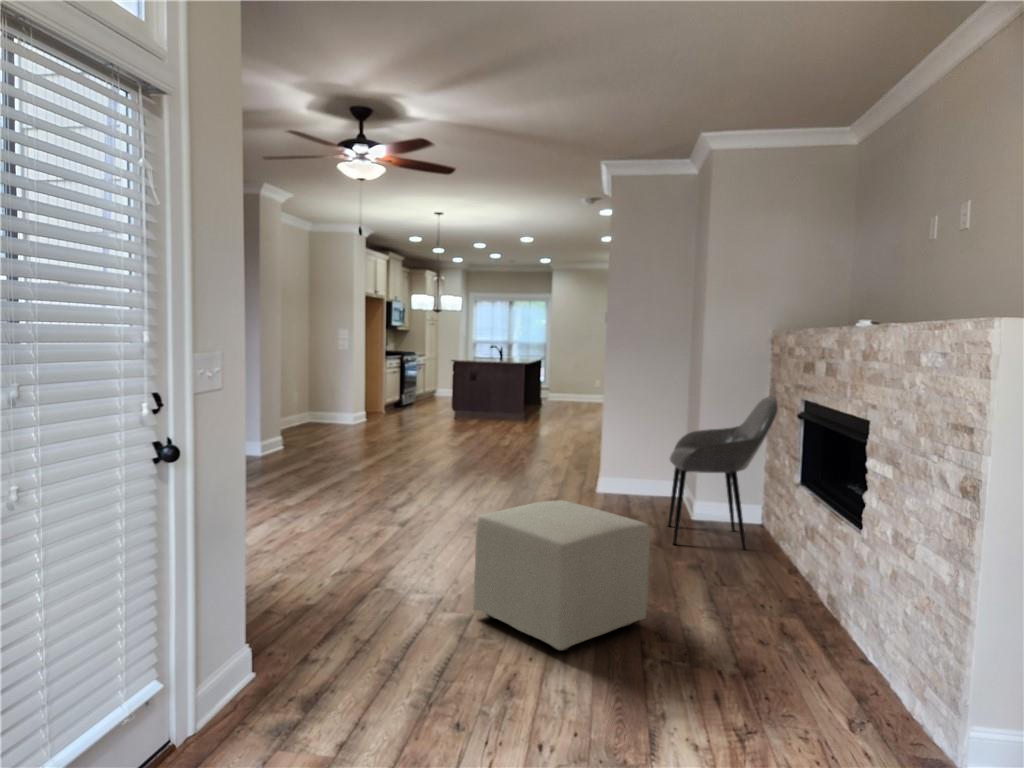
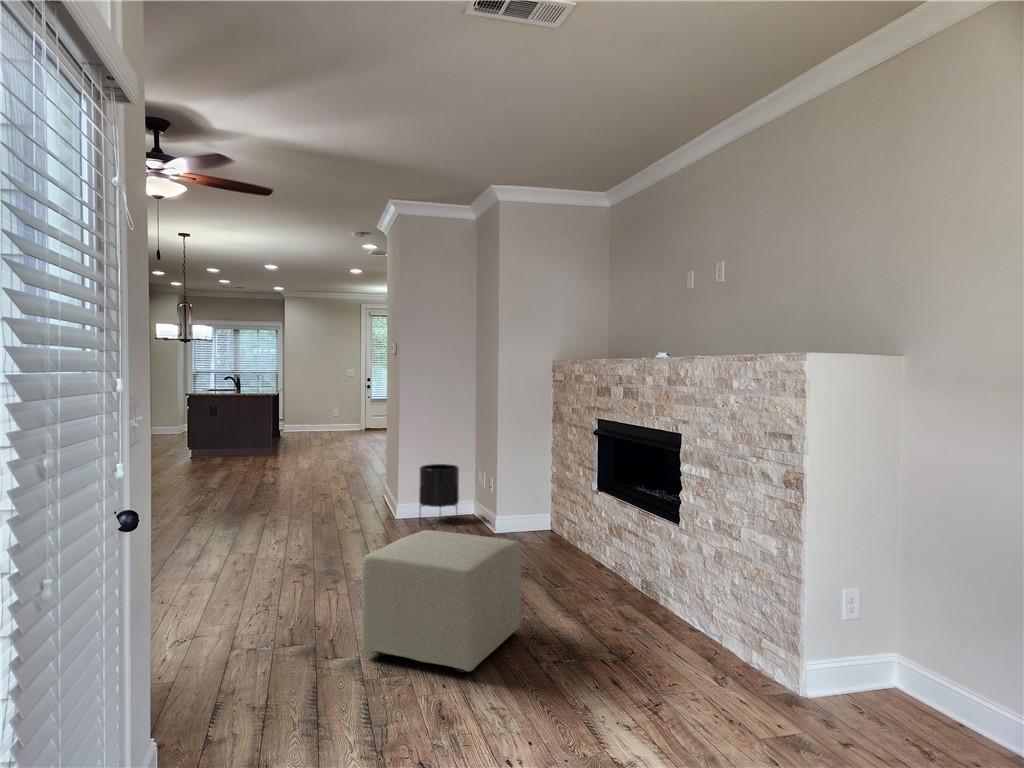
armchair: present [668,396,778,550] -> none [479,419,571,557]
planter: none [616,438,663,506] -> present [419,464,459,524]

